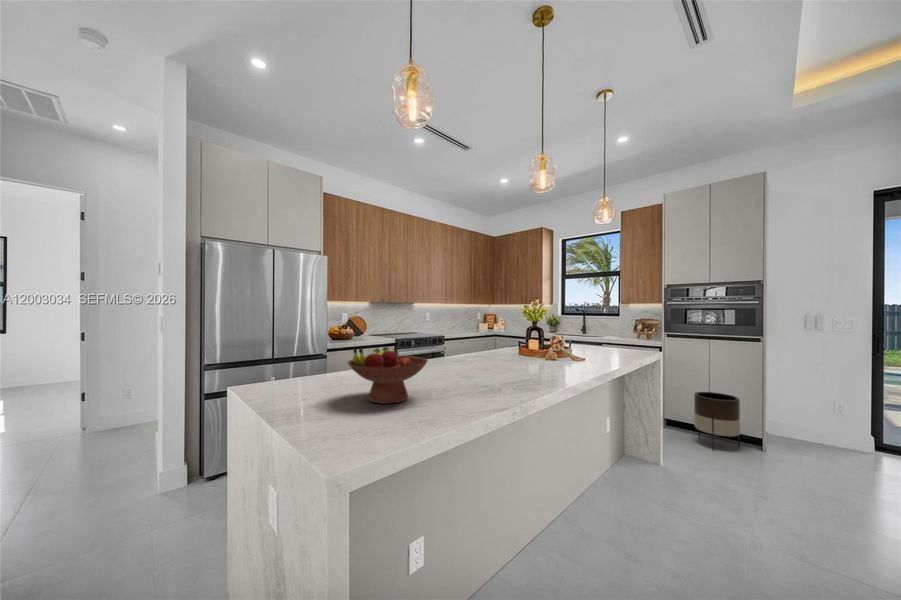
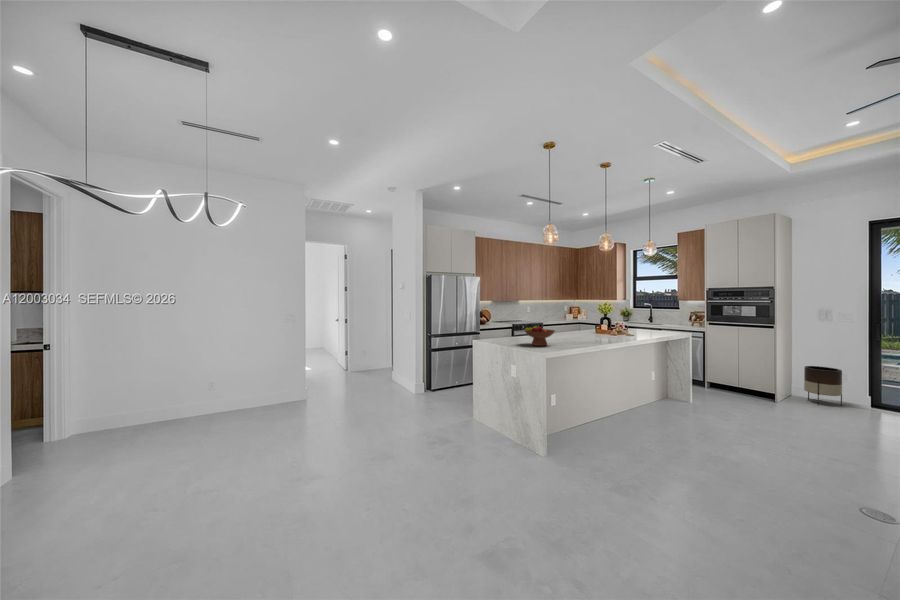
planter: present [694,392,740,450] -> present [804,366,842,405]

